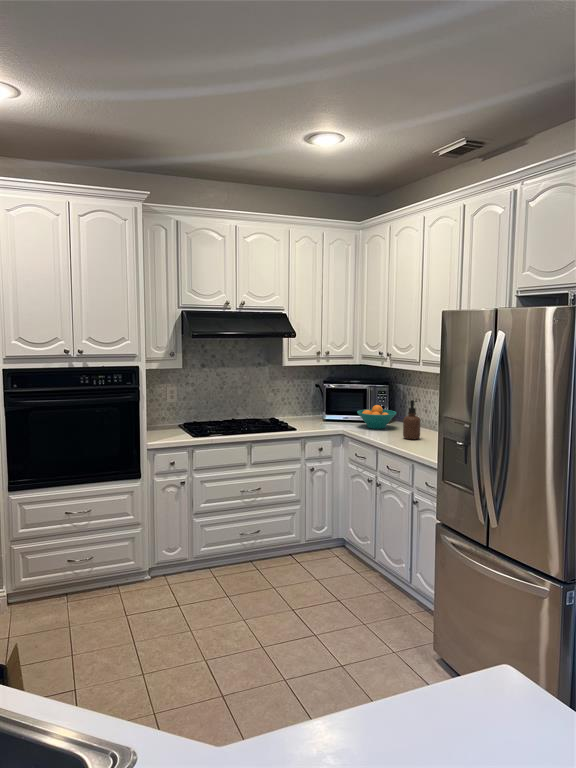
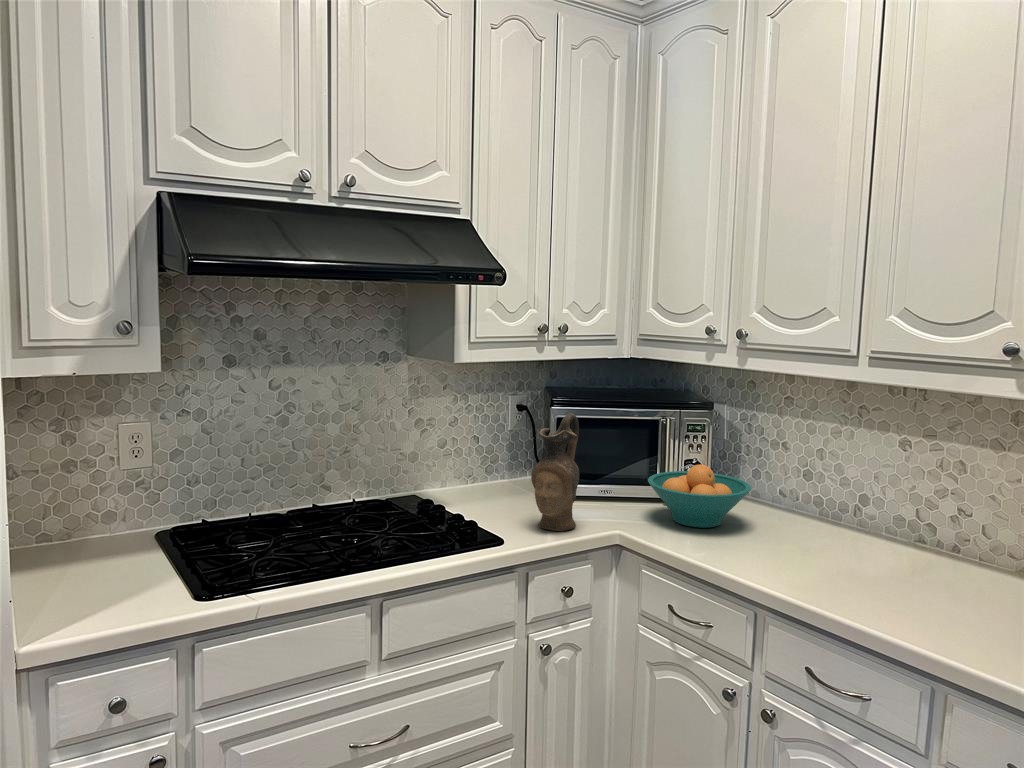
ceramic pitcher: none [309,384,329,428] -> present [531,413,579,531]
soap dispenser: present [403,400,420,440] -> none [812,464,865,575]

